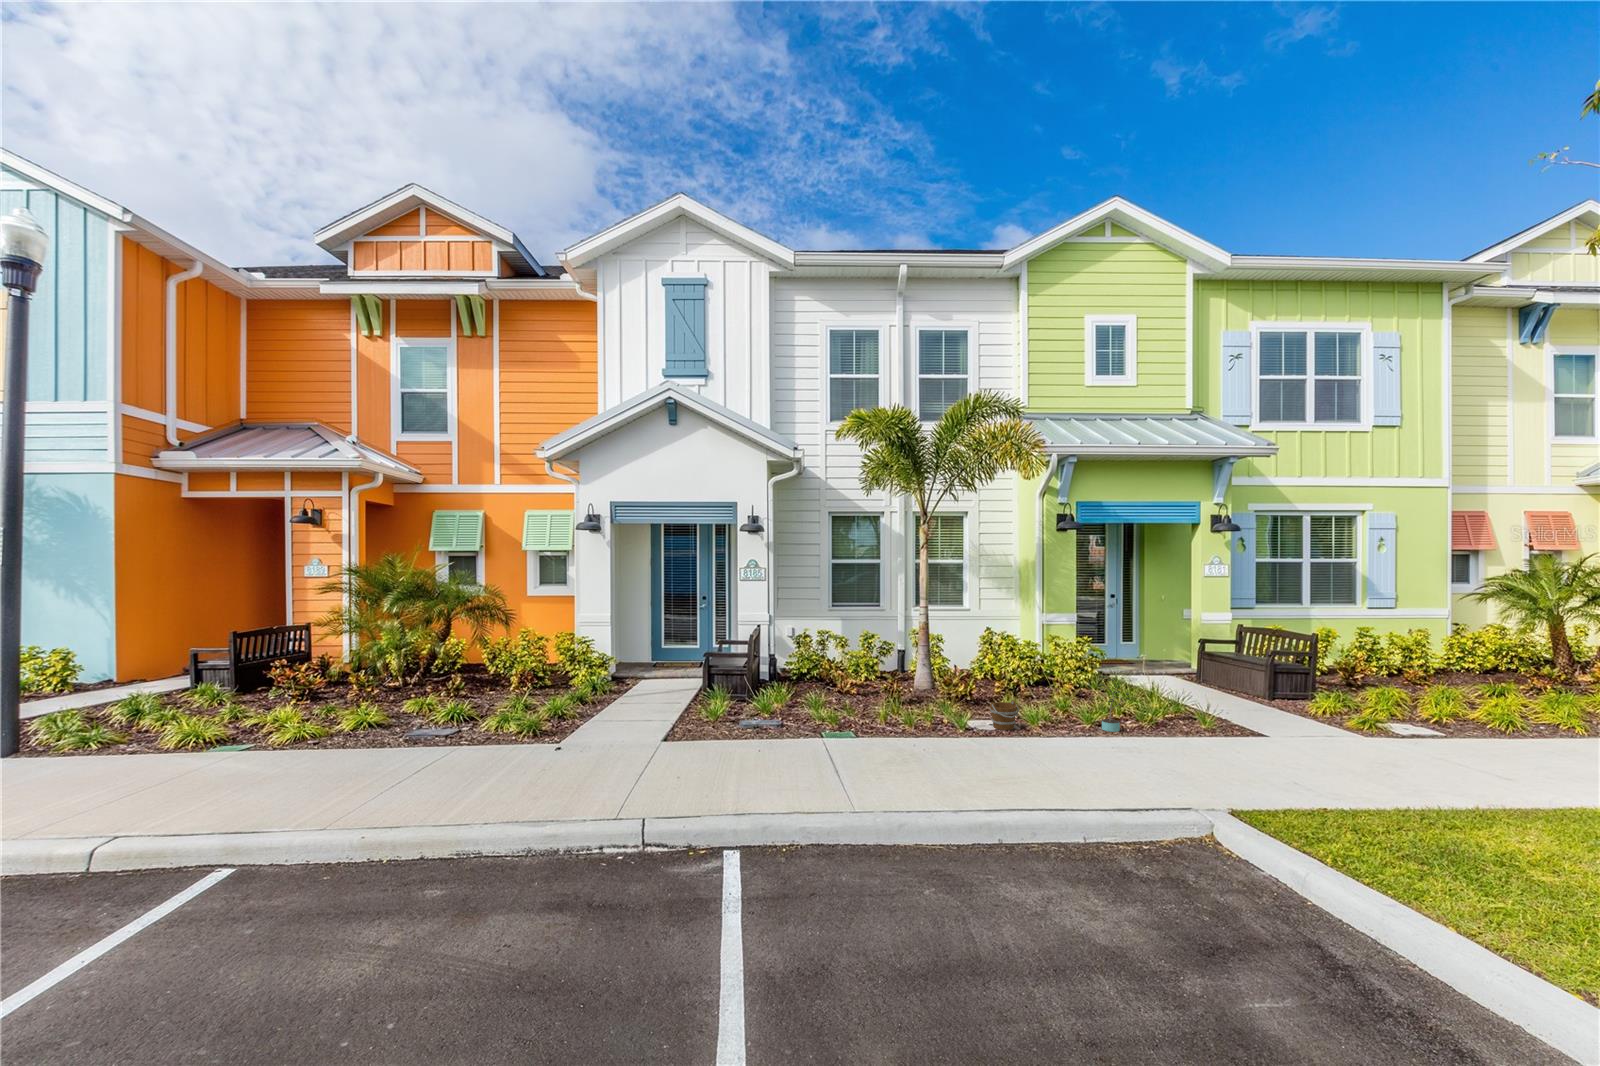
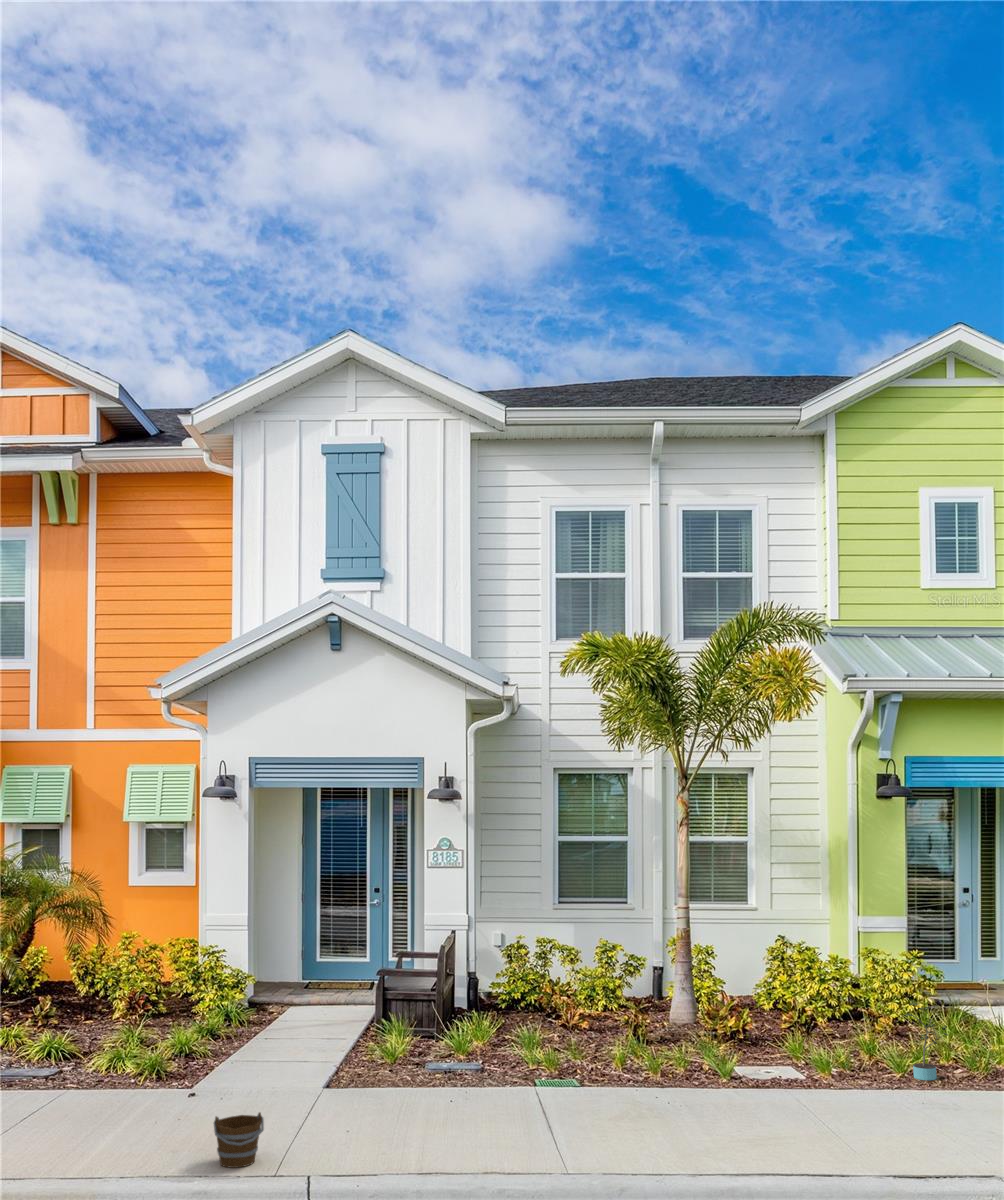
bucket: present [990,700,1019,730] -> present [214,1112,264,1168]

